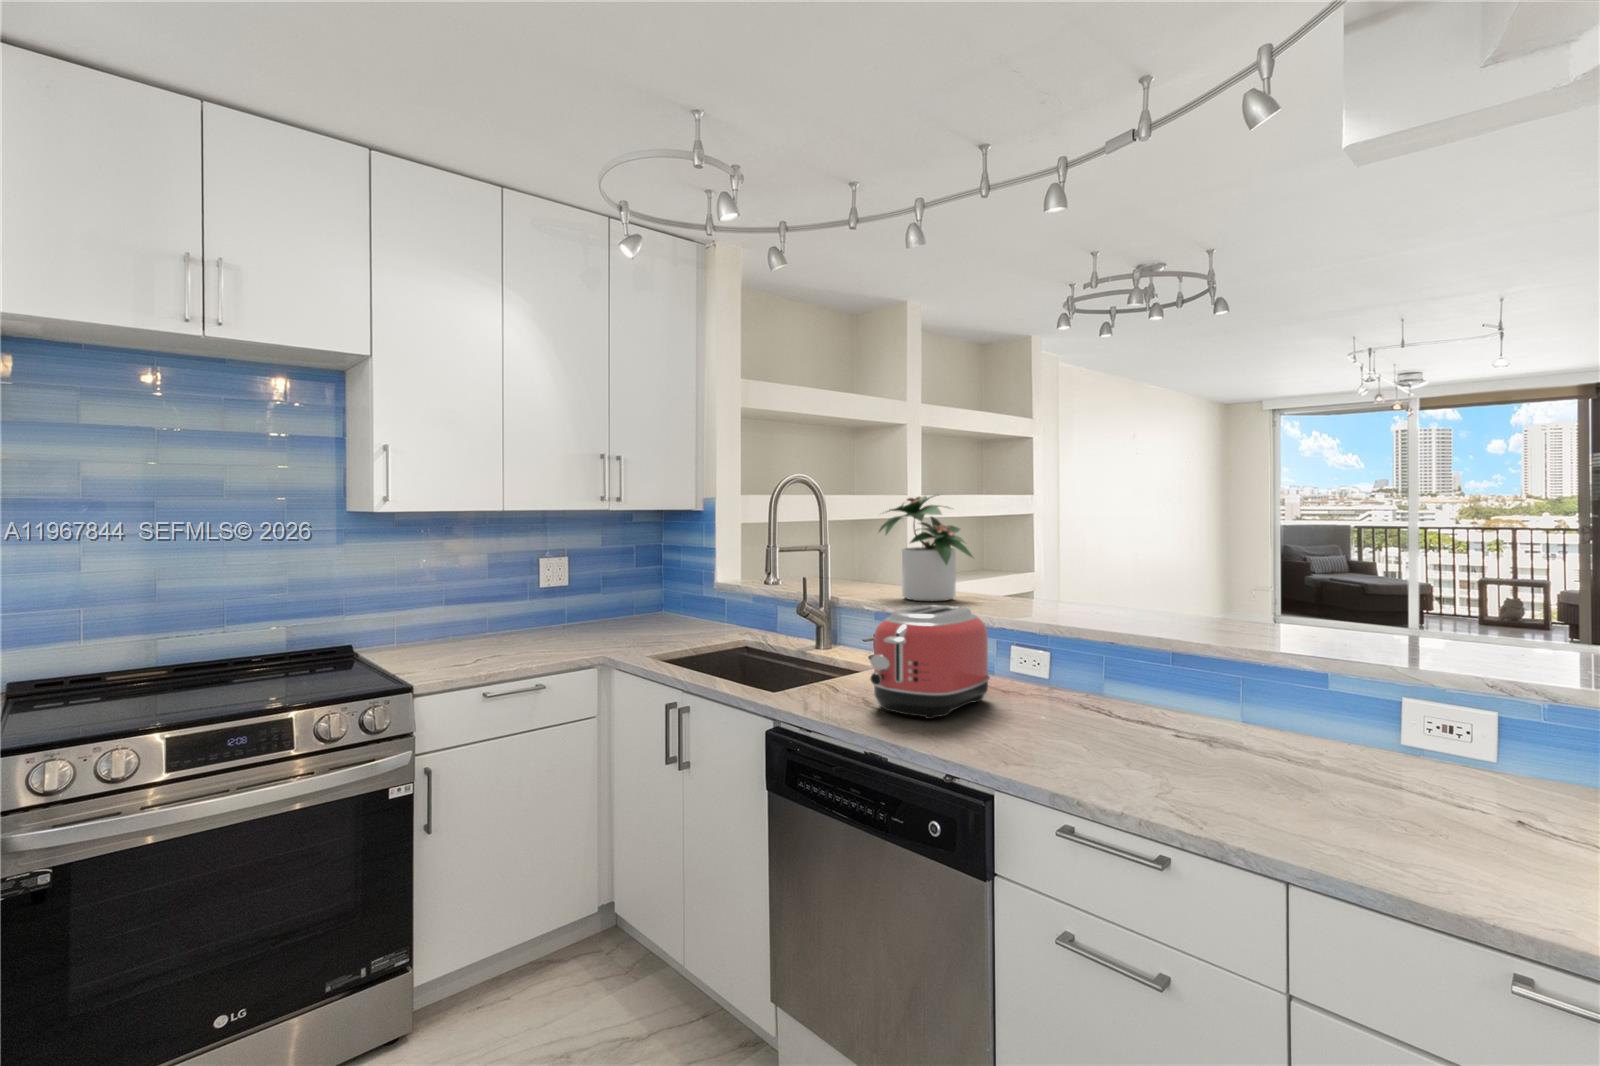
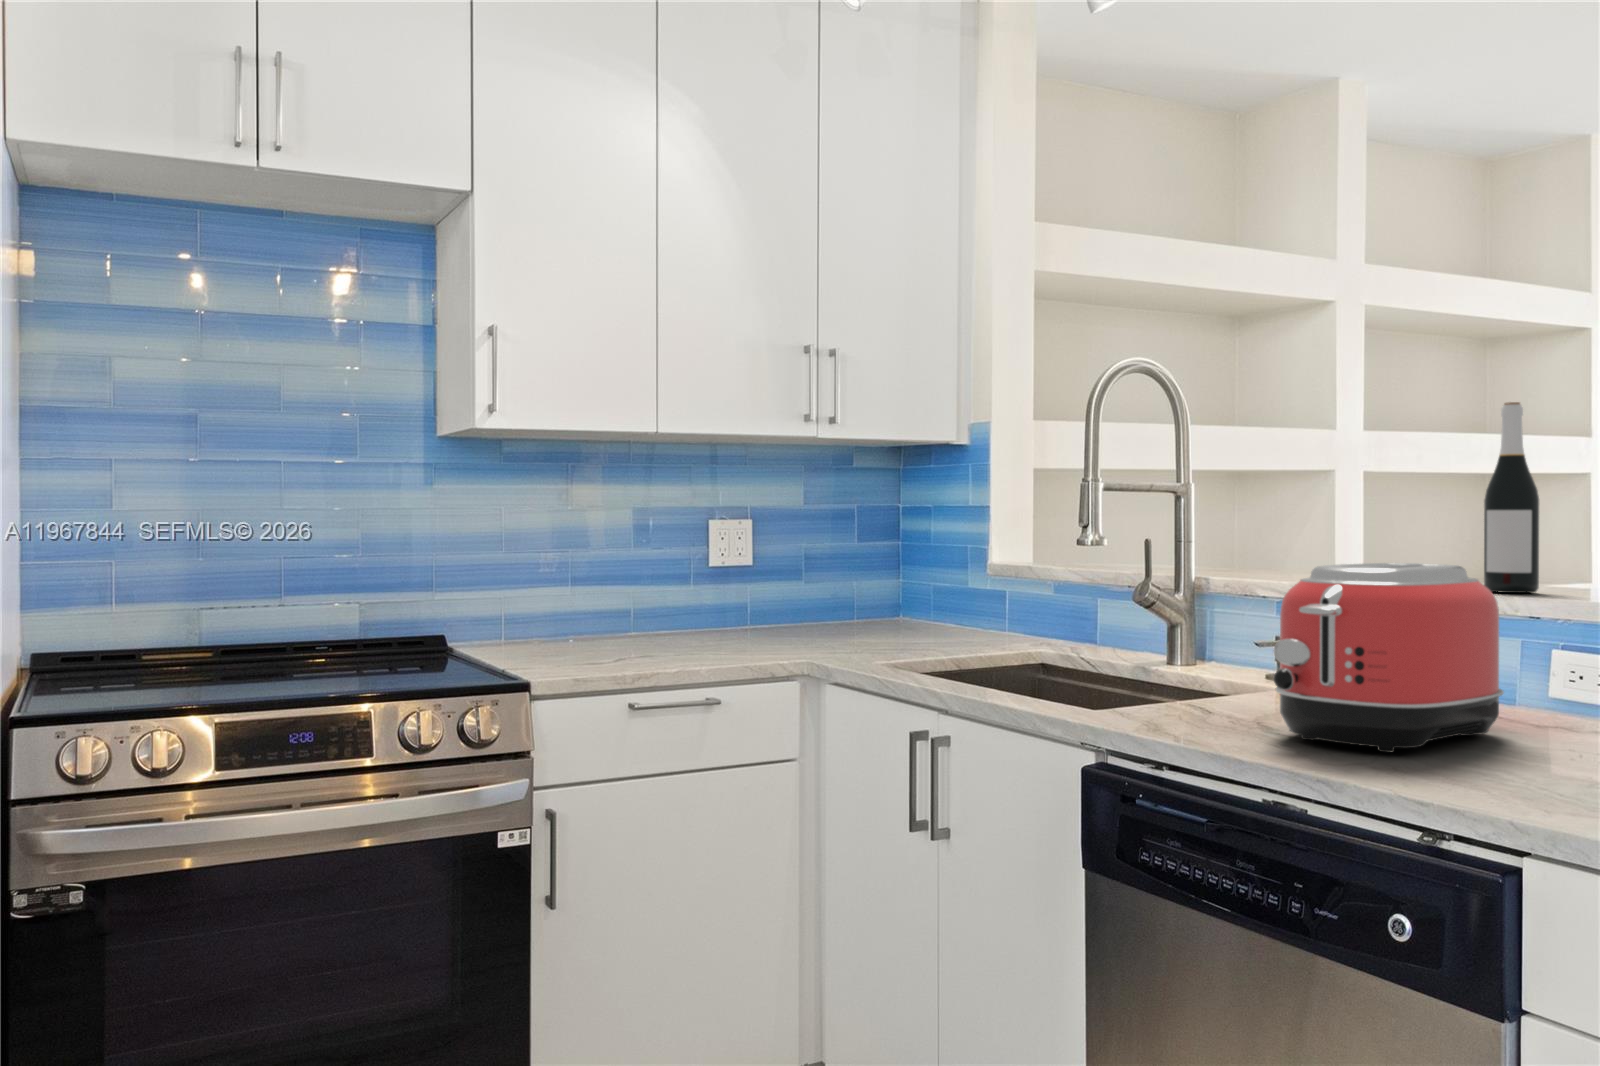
potted plant: present [879,495,973,601] -> none [1280,390,1471,583]
wine bottle: none [981,508,1008,612] -> present [1484,402,1539,593]

